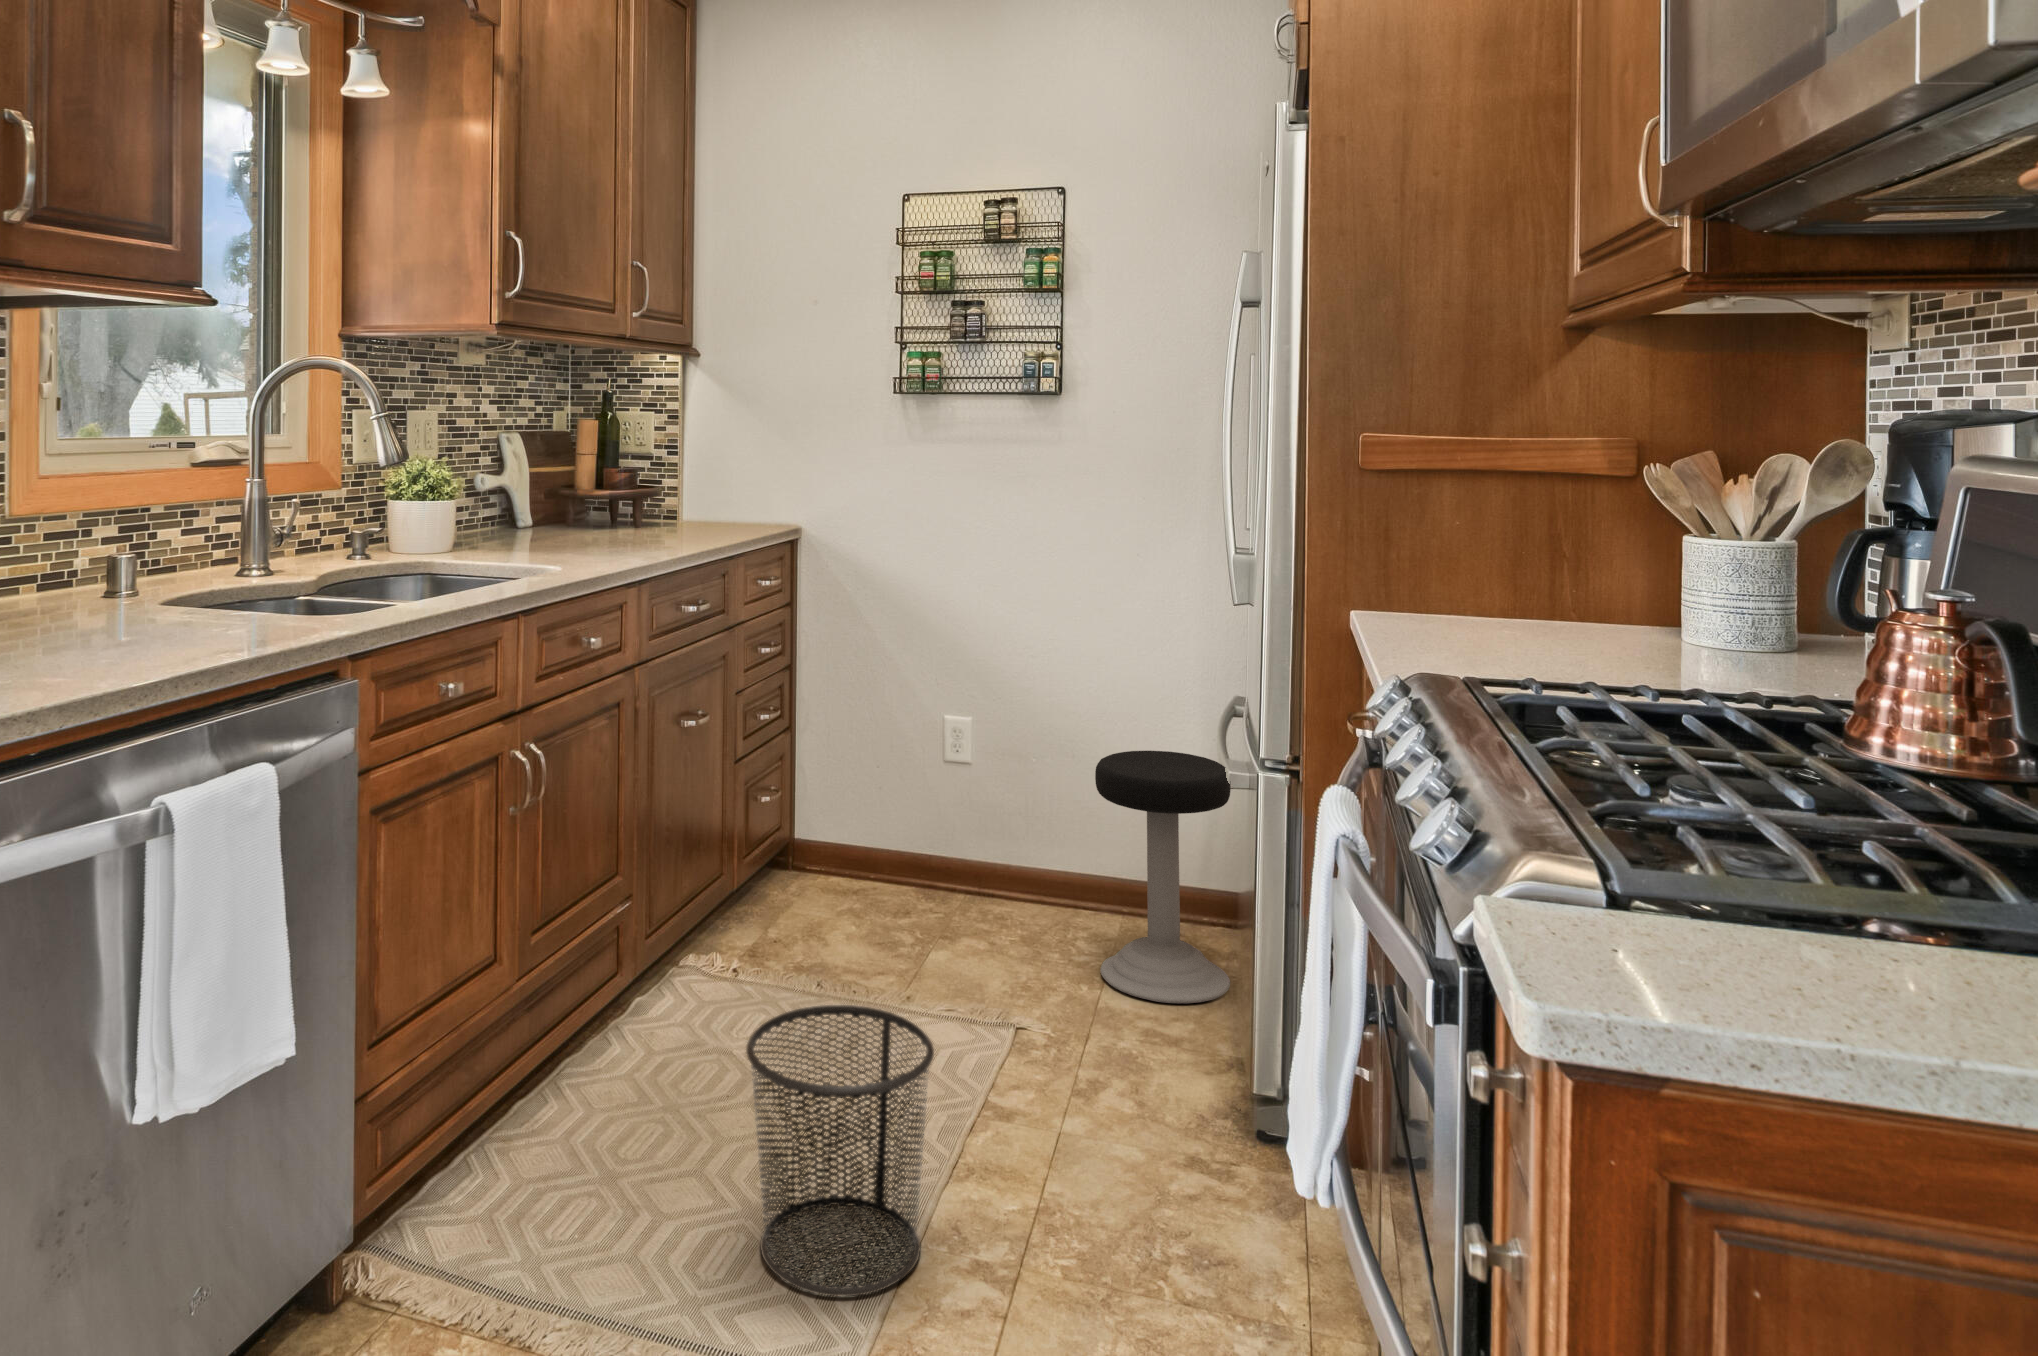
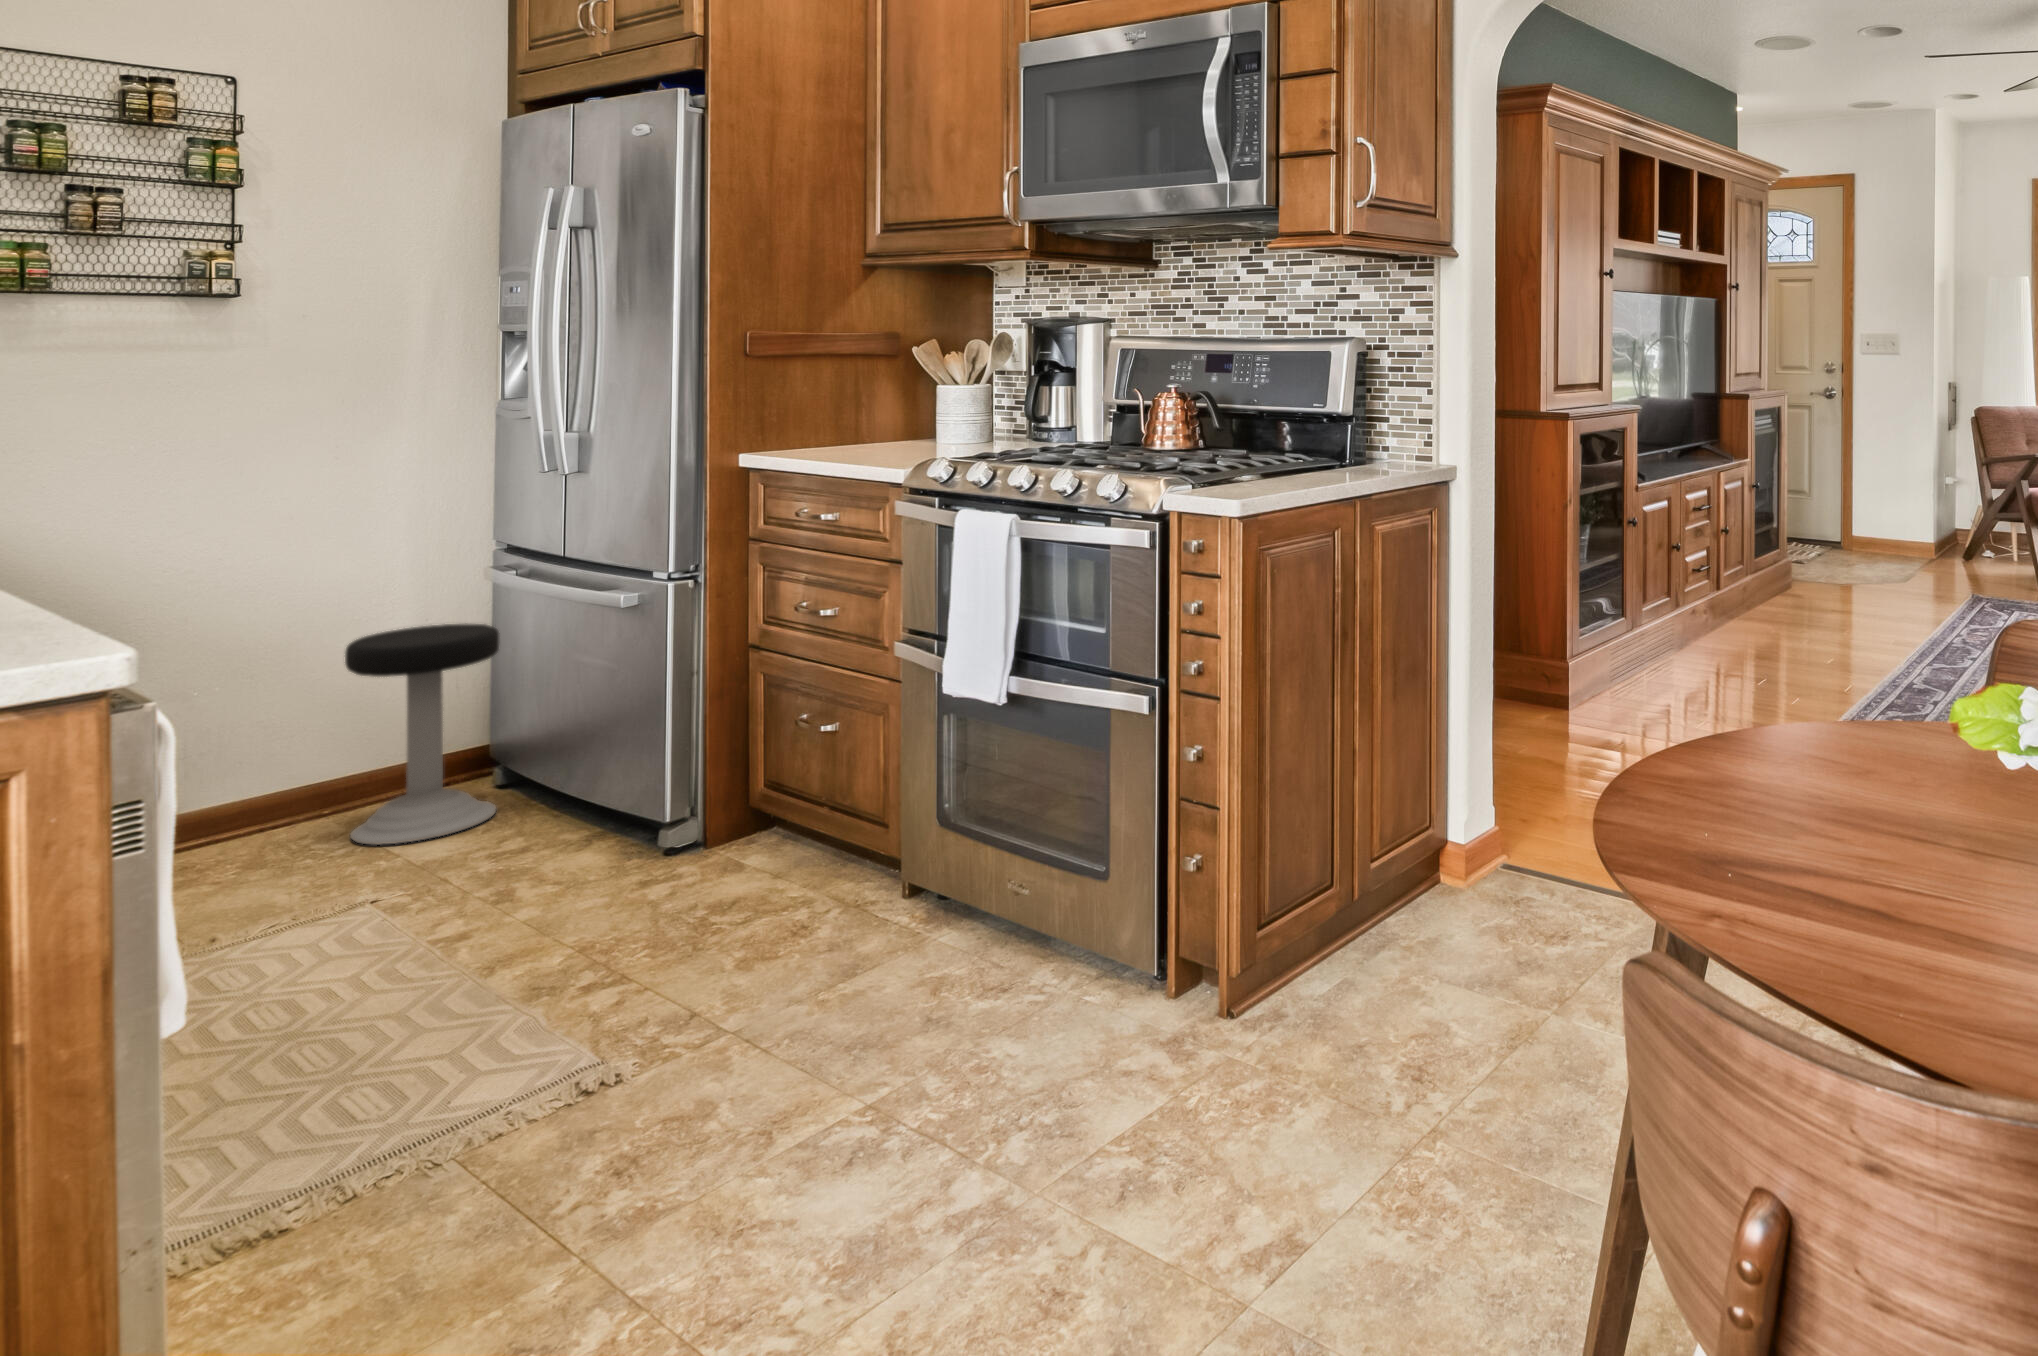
waste bin: present [746,1005,934,1296] -> none [314,827,529,1069]

